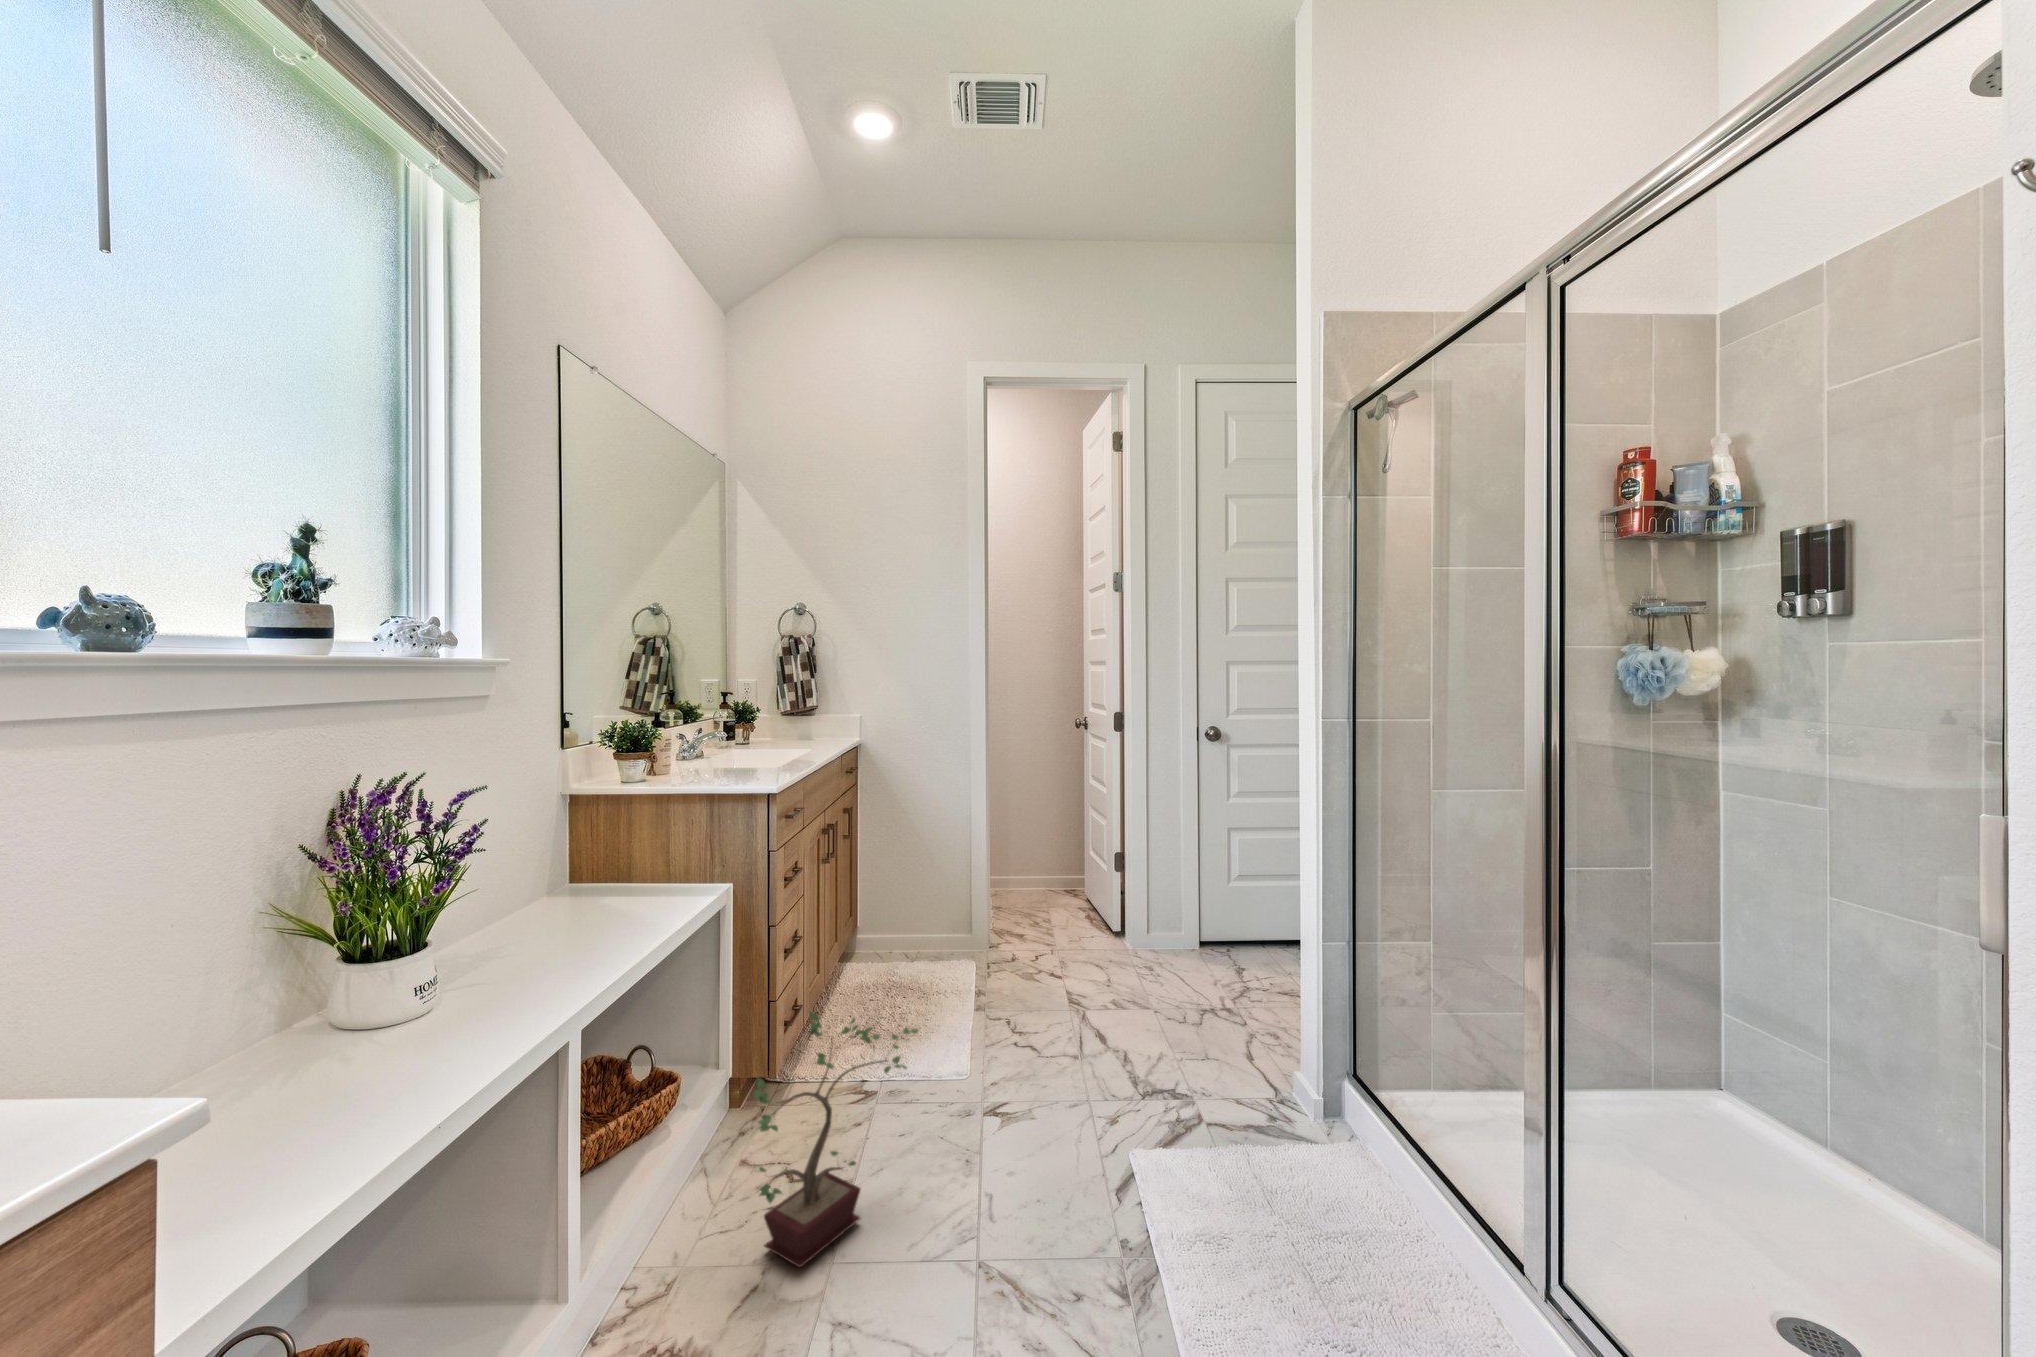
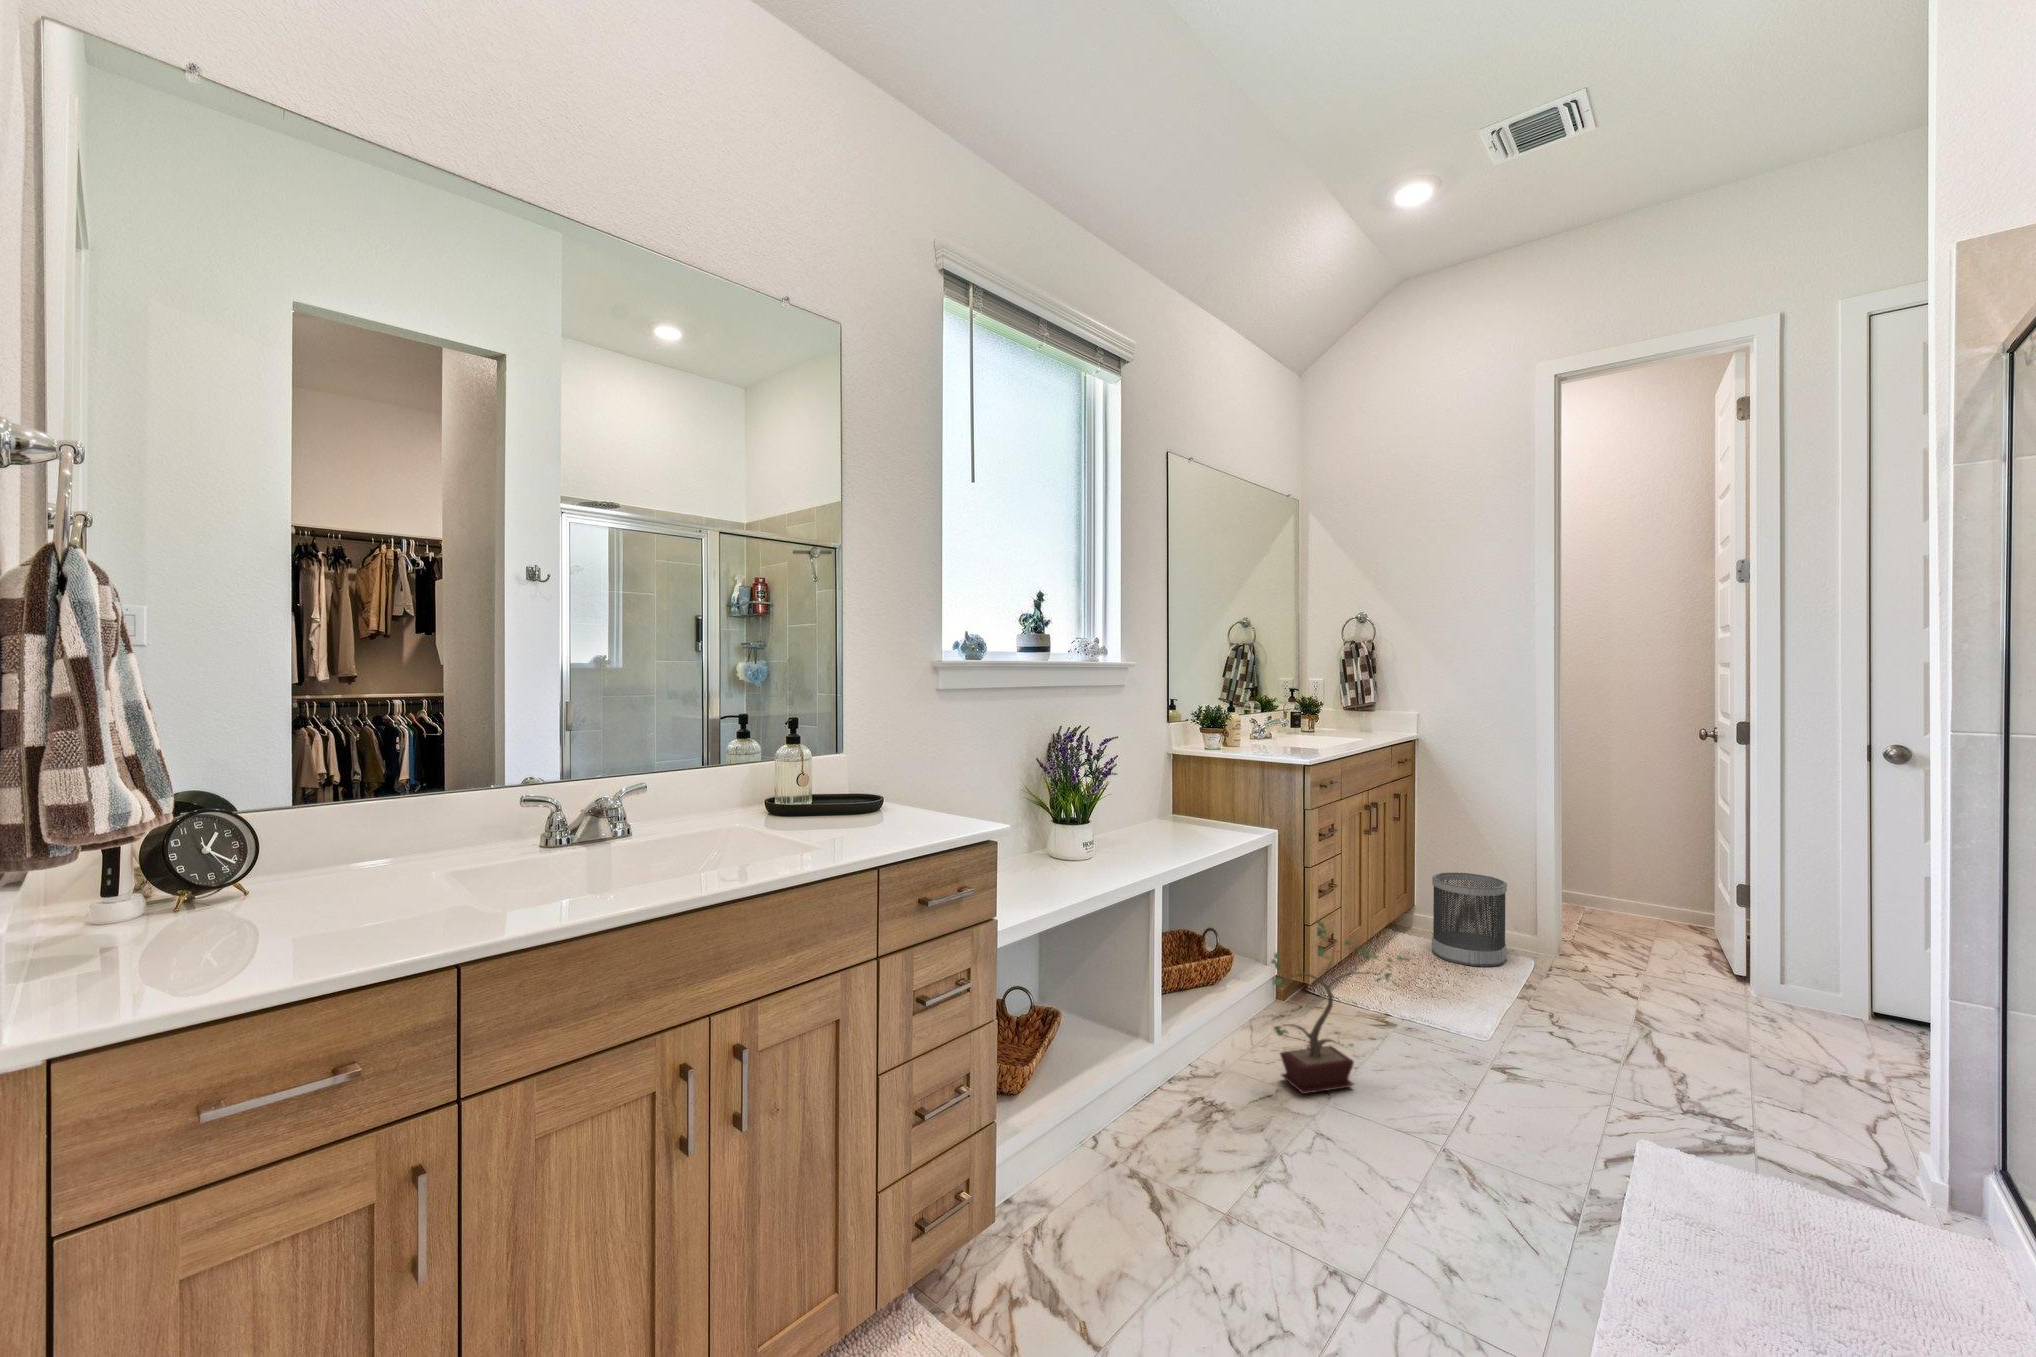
wastebasket: none [879,880,948,982] -> present [1432,872,1507,967]

